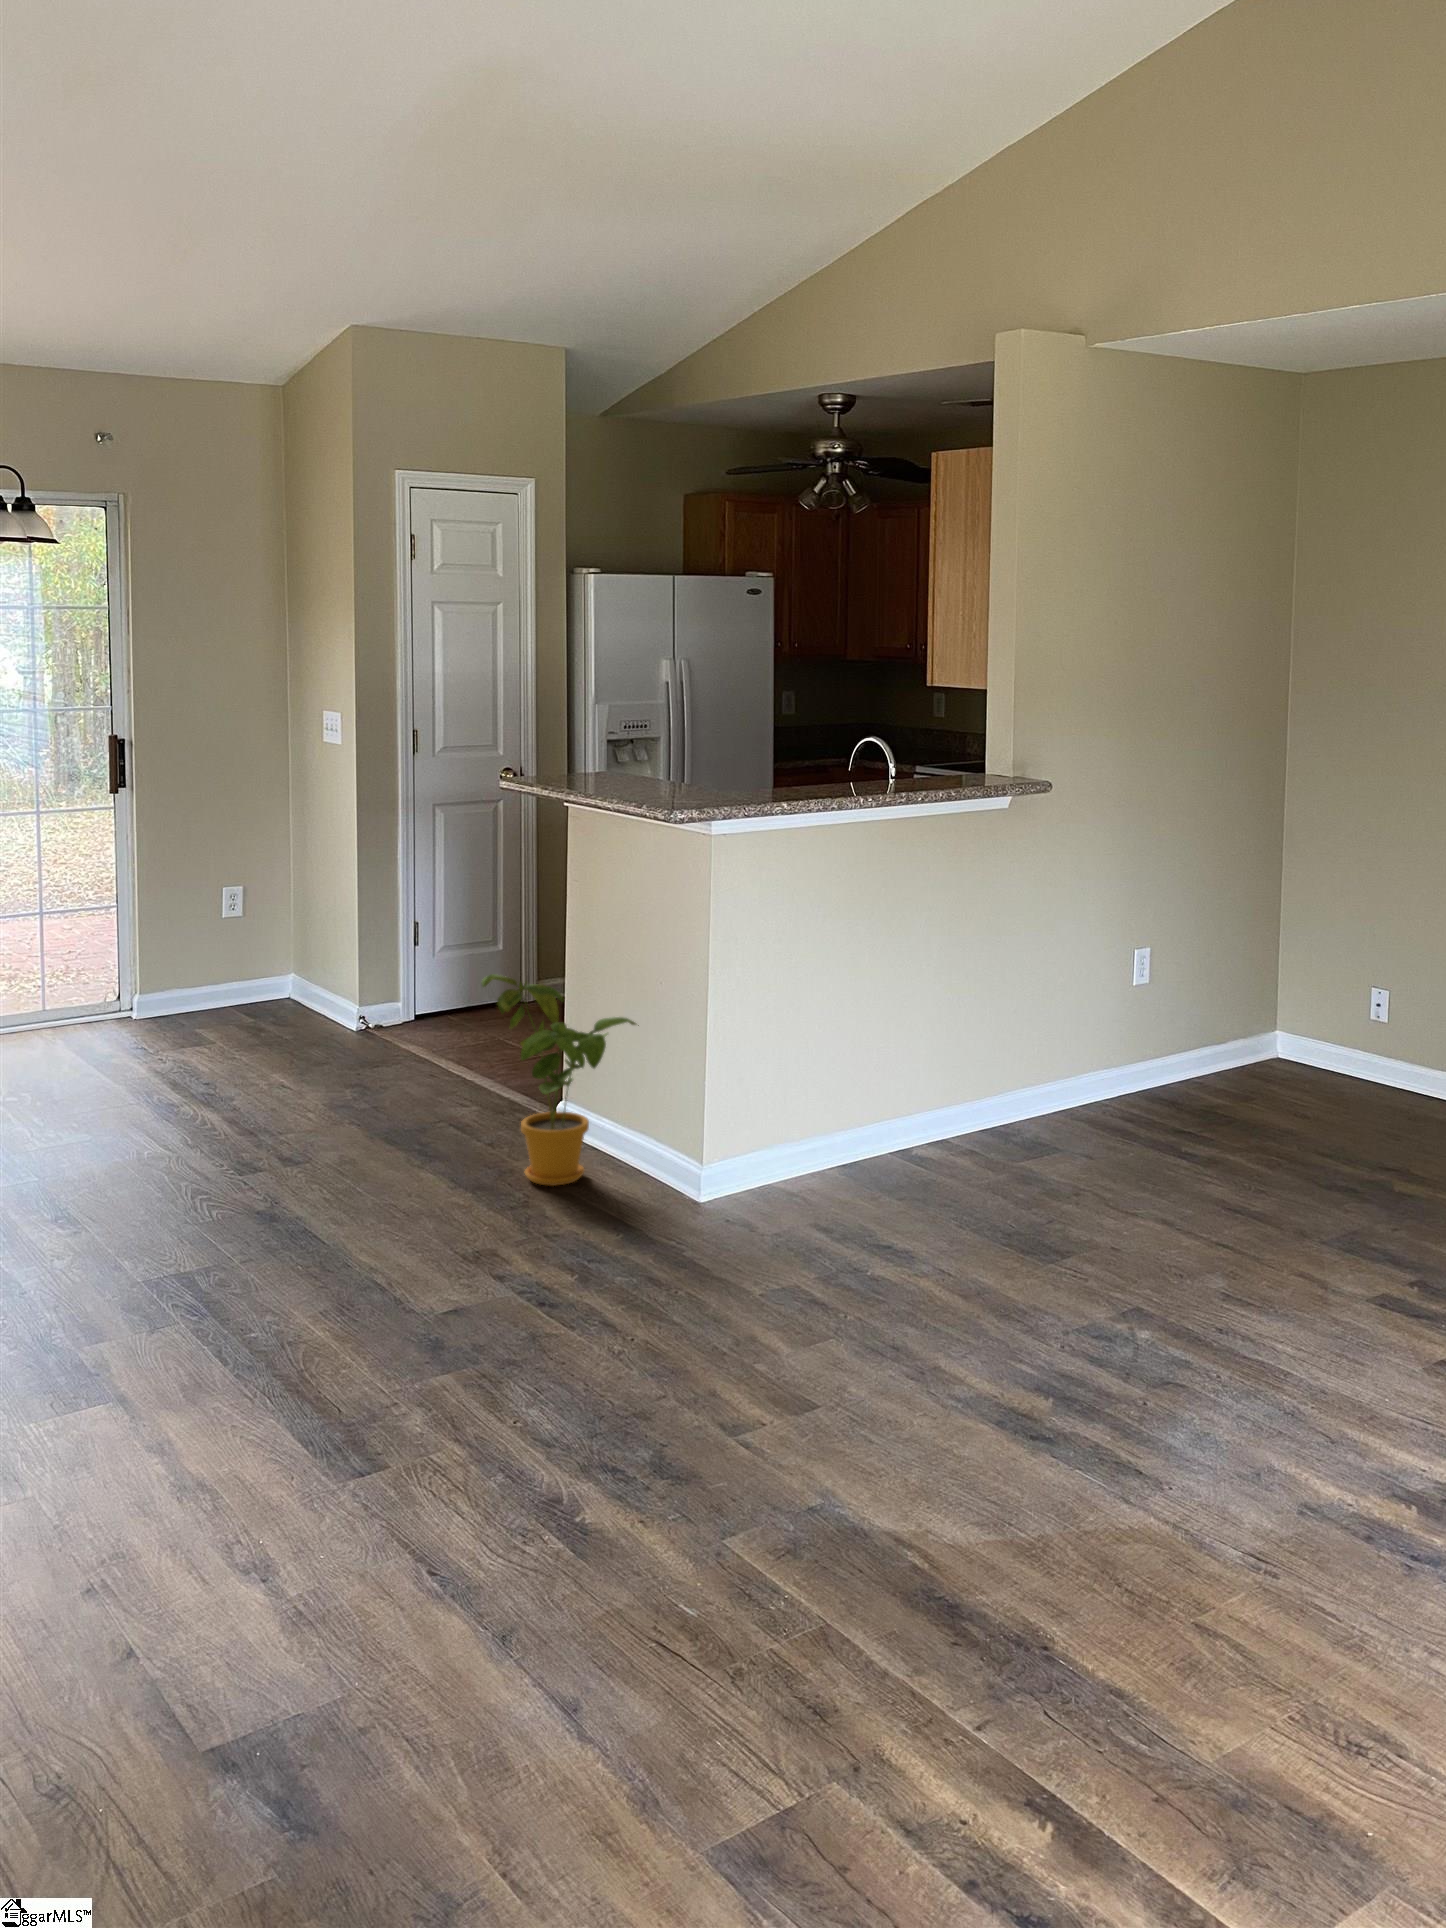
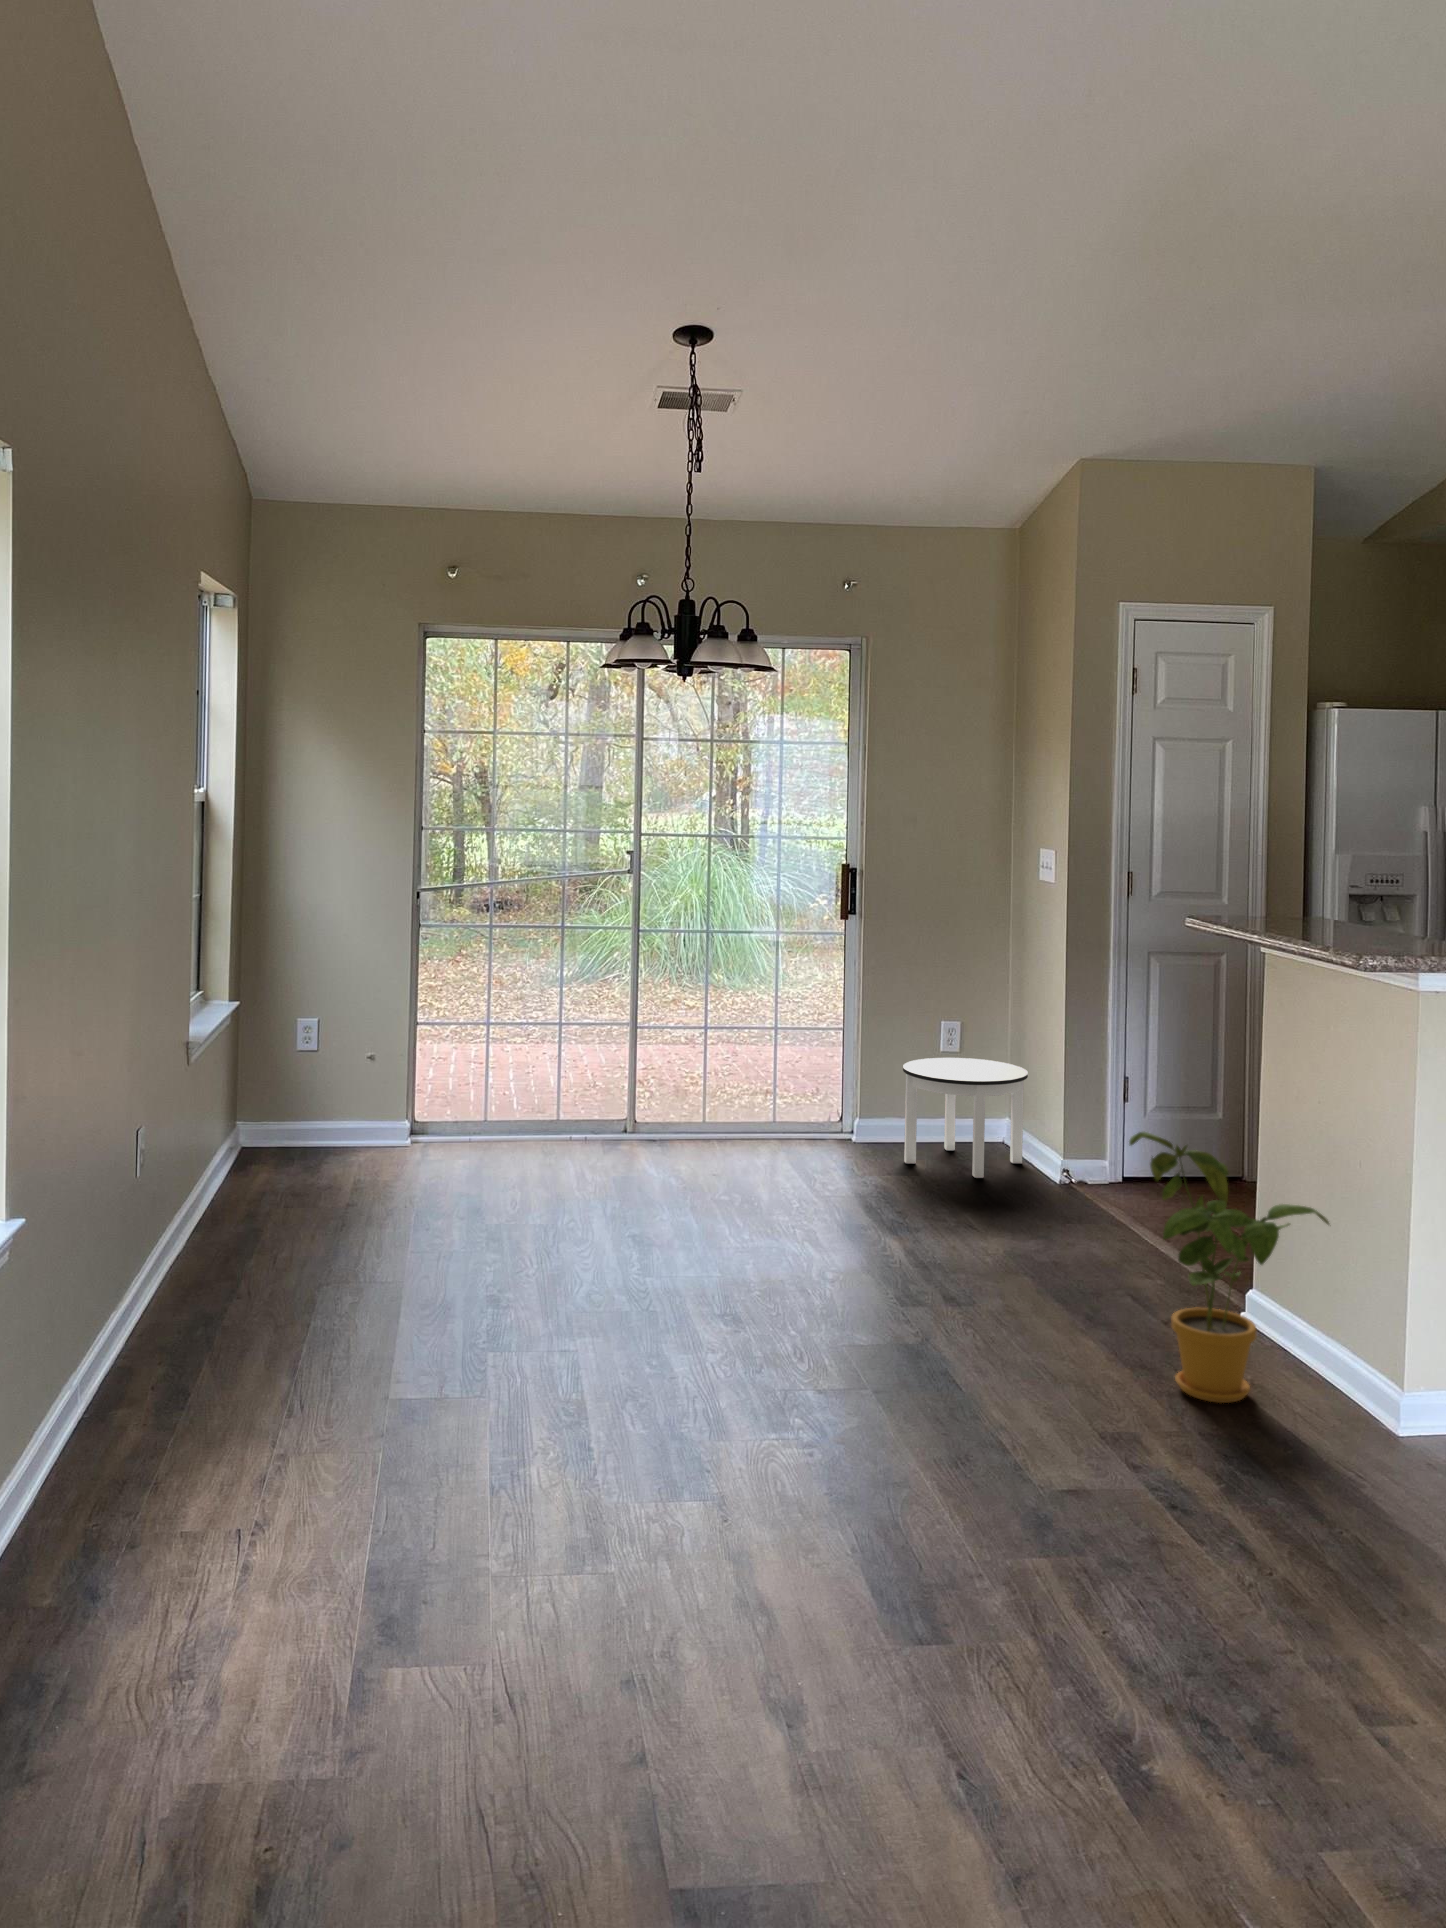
round table: none [190,922,320,1038] -> present [903,1058,1028,1178]

